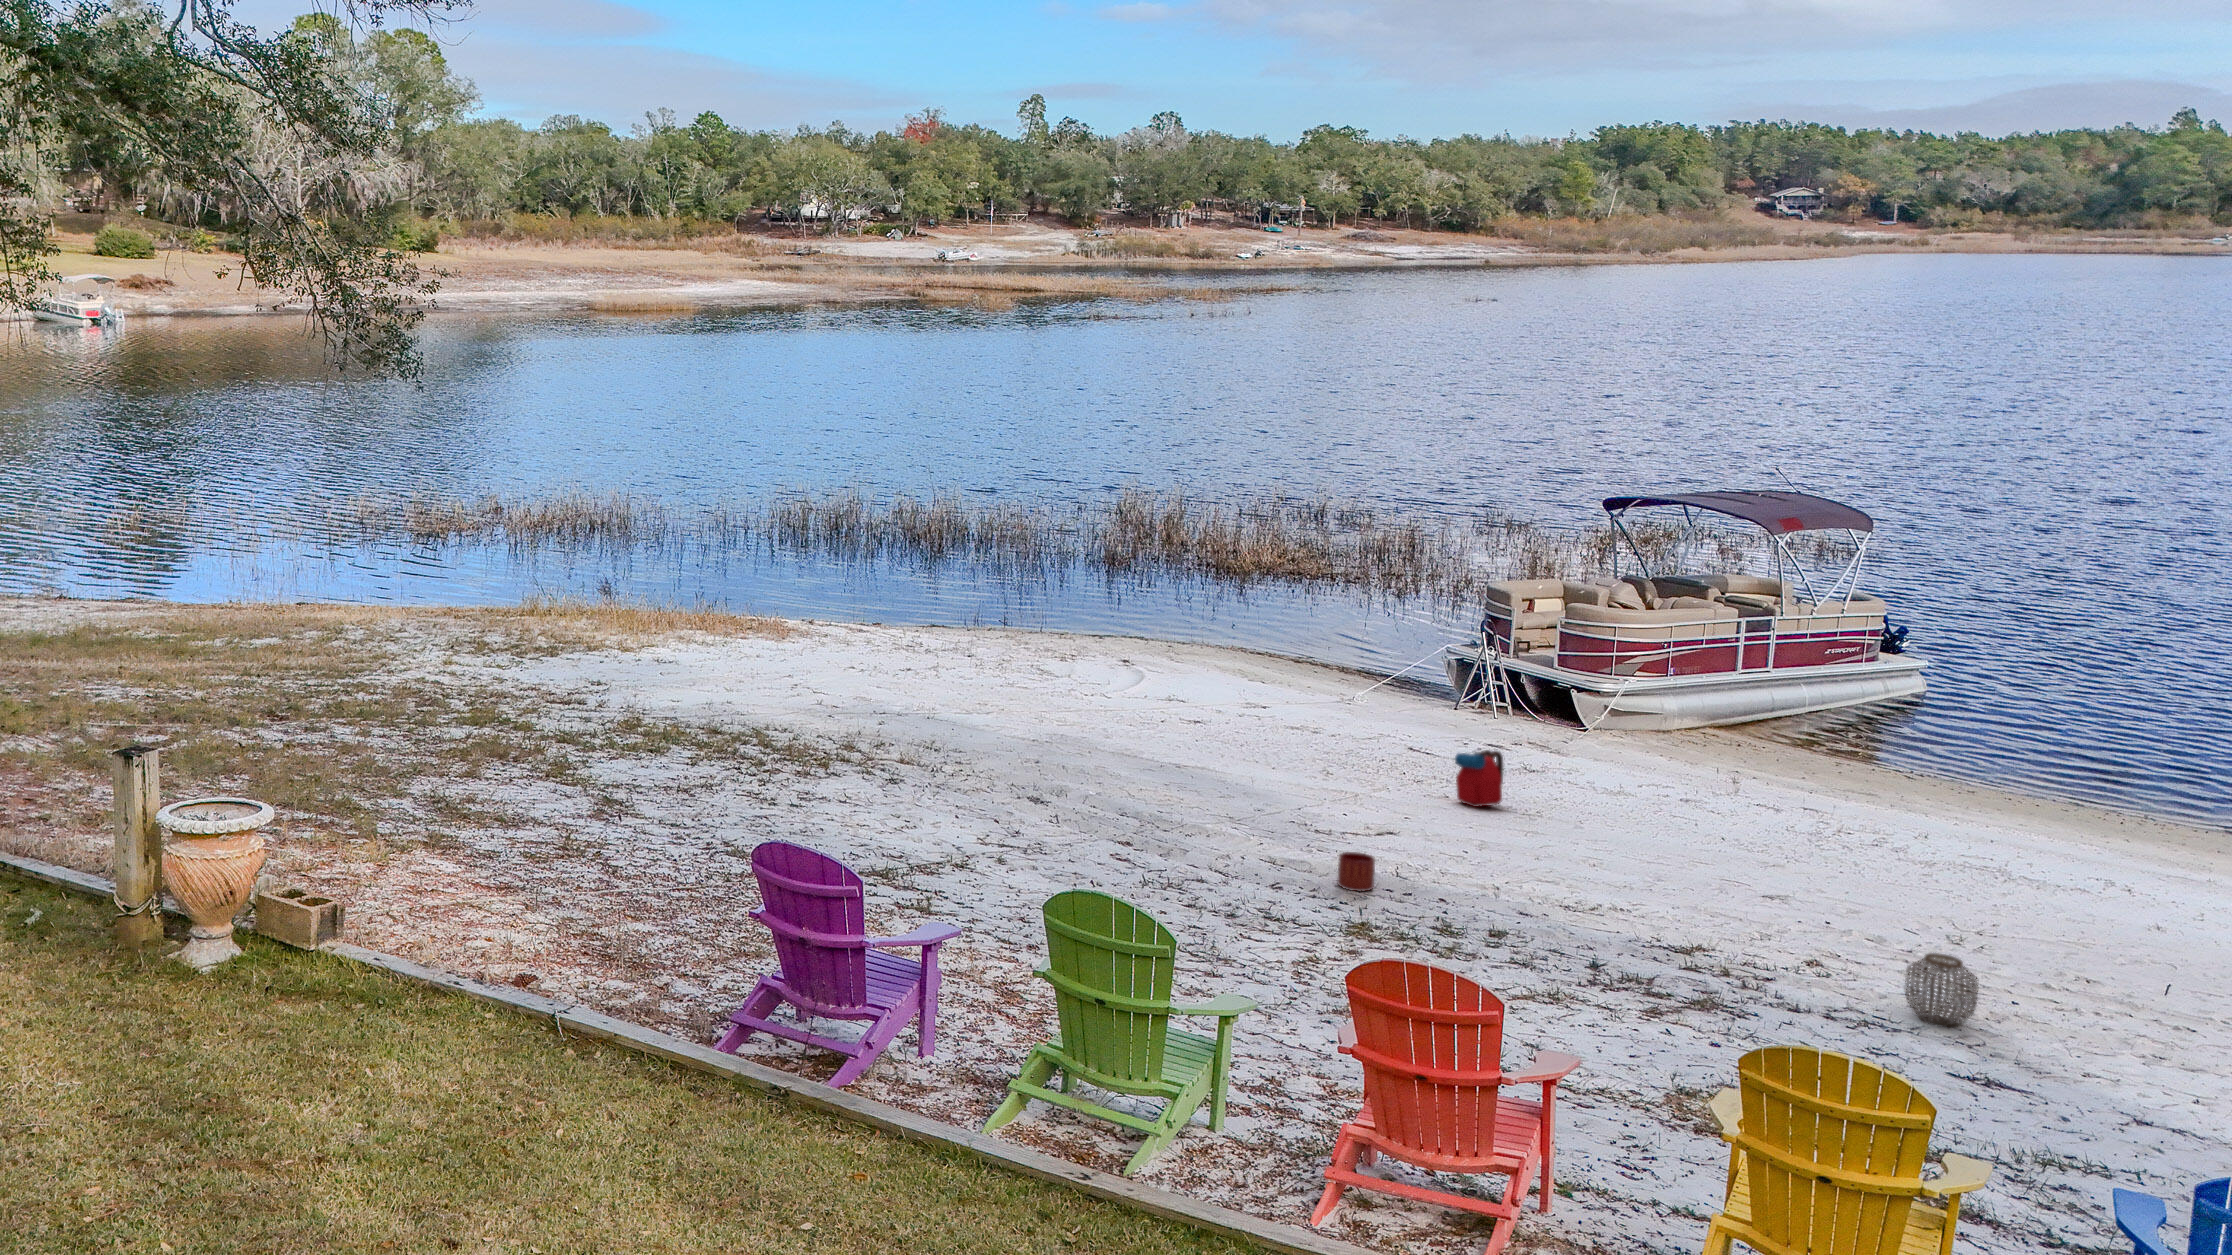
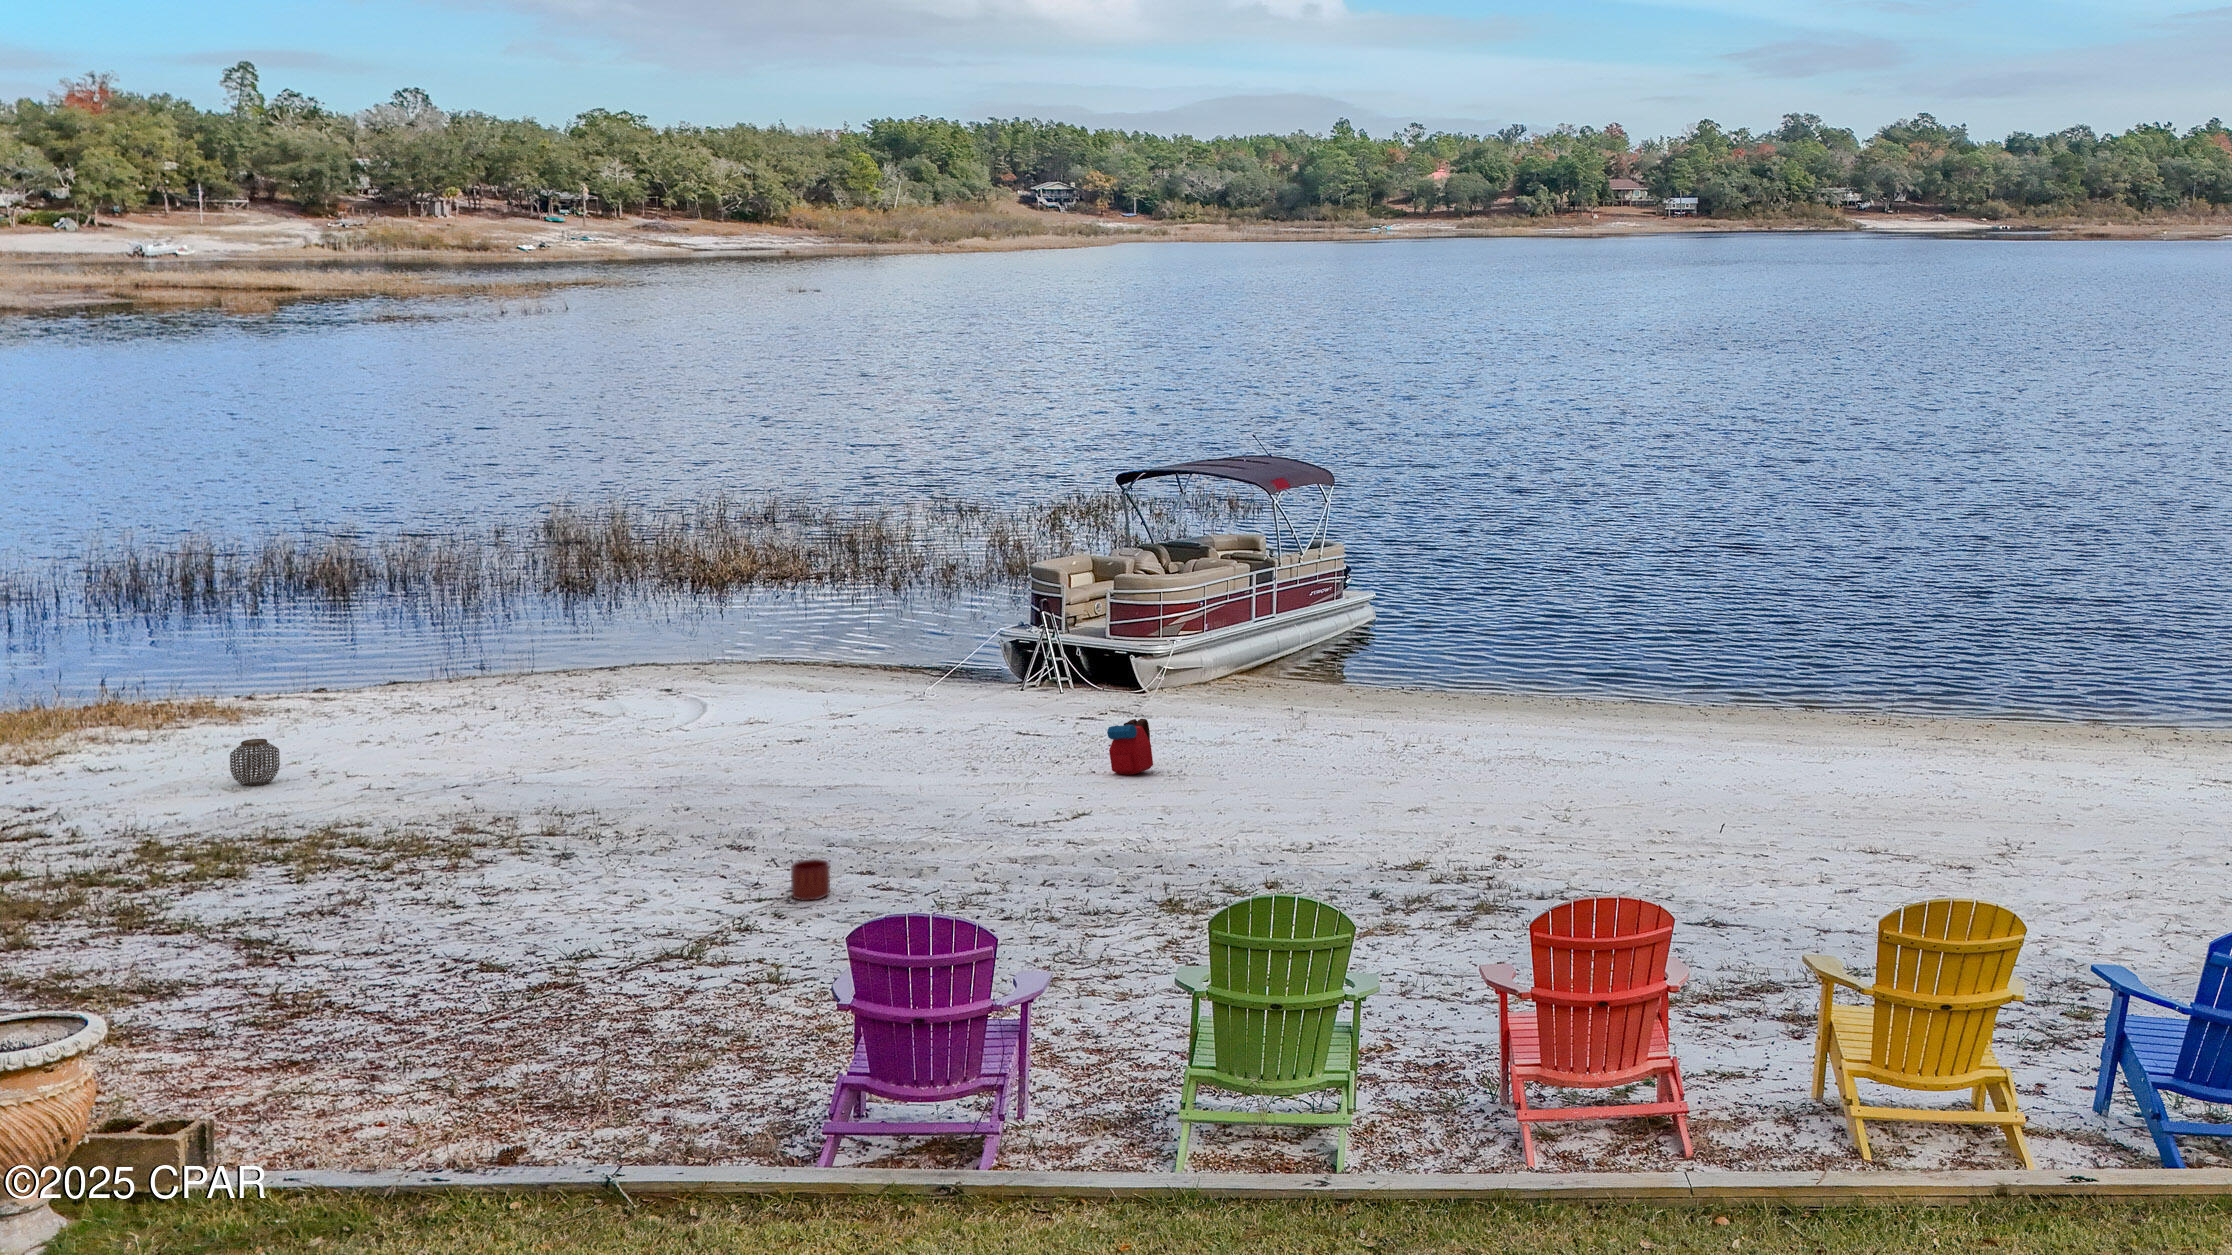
planter: present [1338,852,1375,892] -> present [791,859,830,901]
woven basket: present [1905,953,1979,1027] -> present [230,739,280,786]

